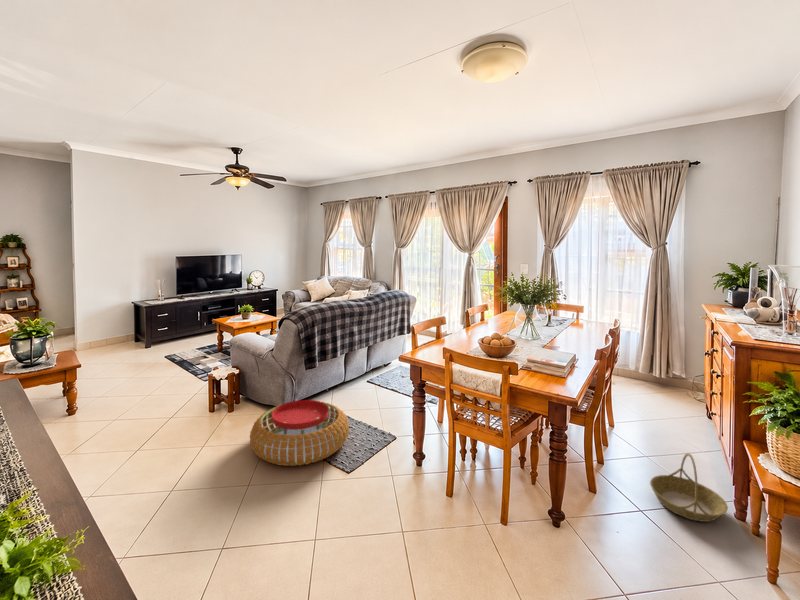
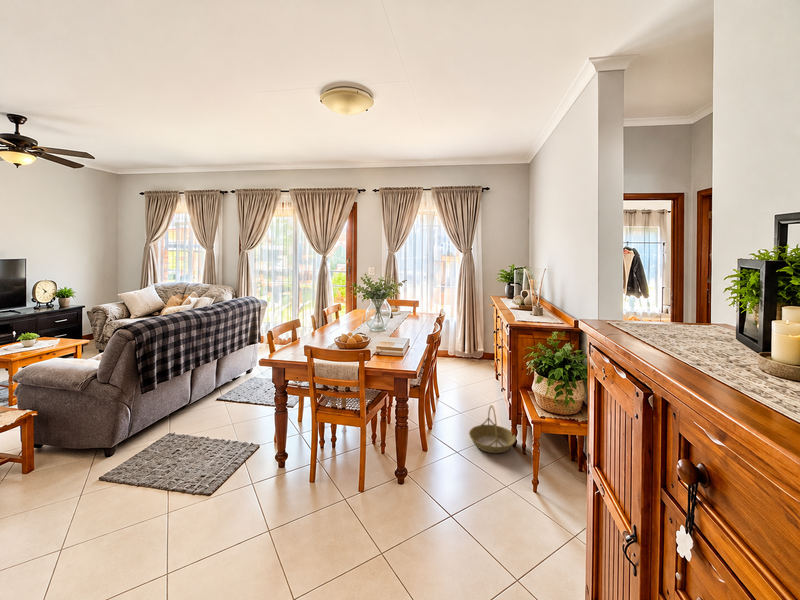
pouf: present [250,400,349,466] -> none [74,423,204,502]

